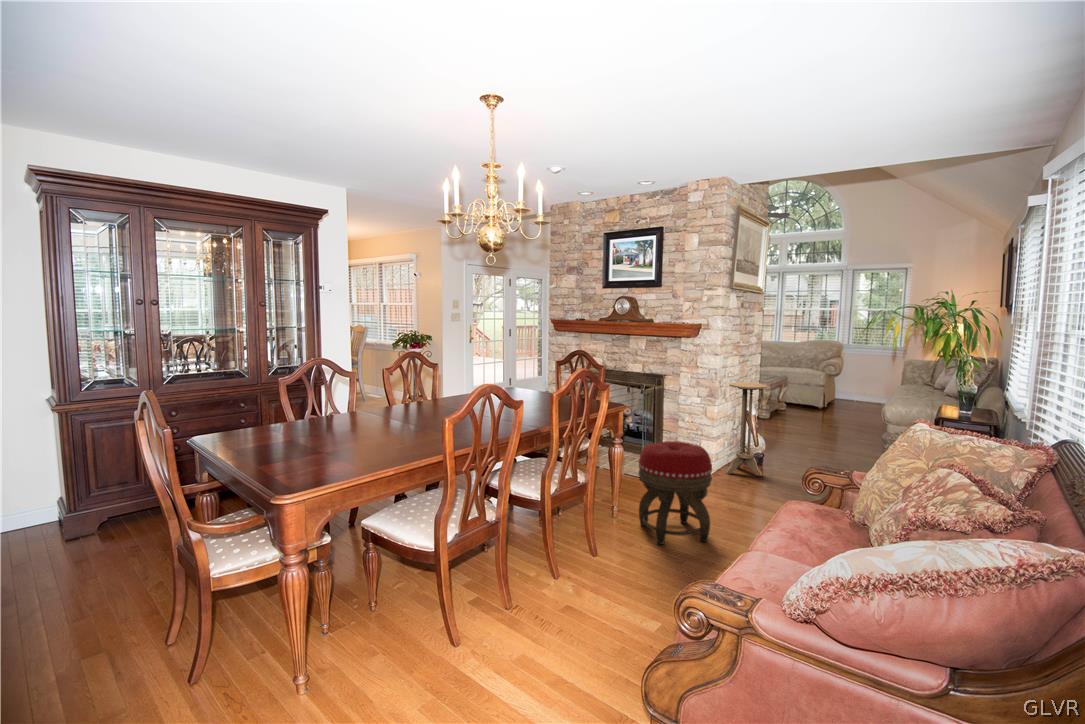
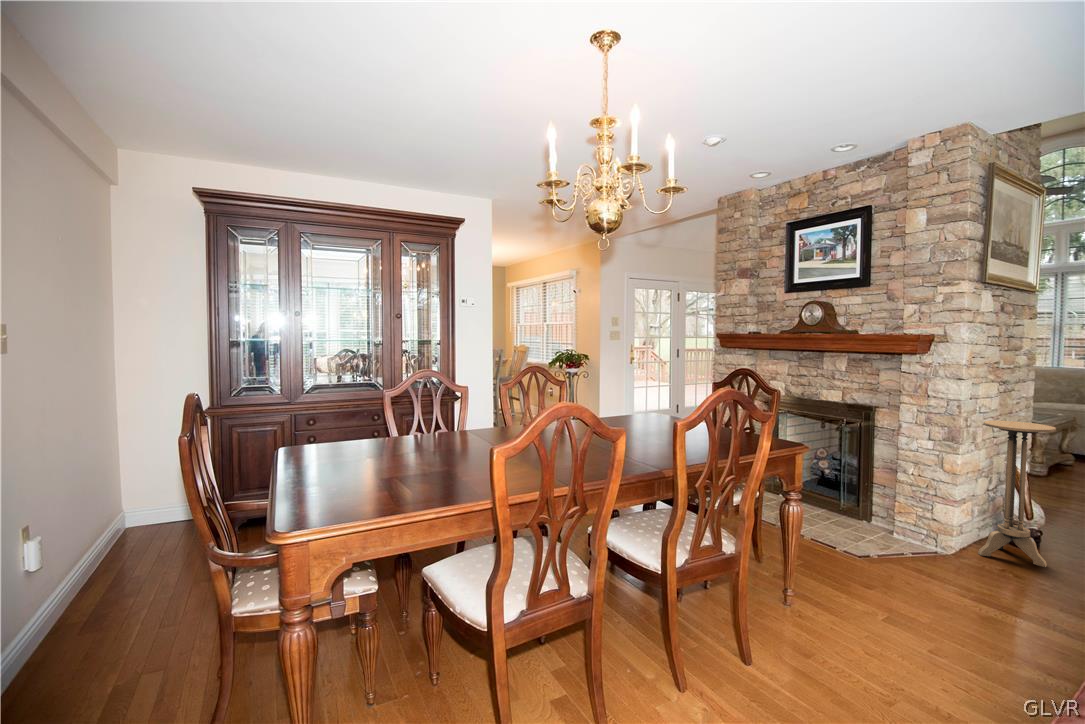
footstool: present [638,441,712,545] -> none [825,503,957,676]

